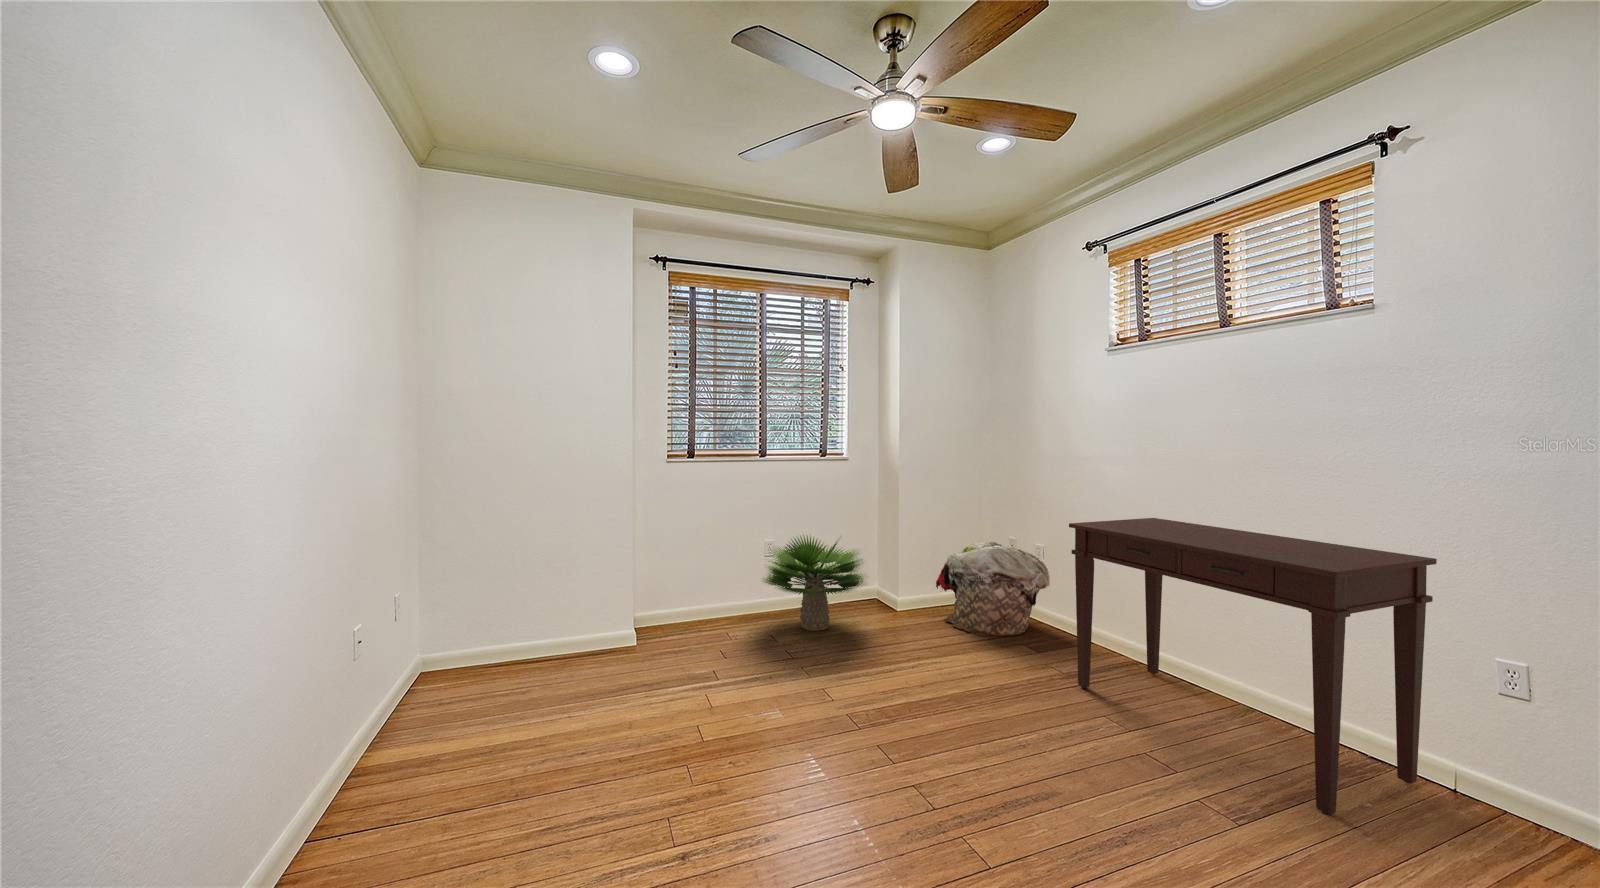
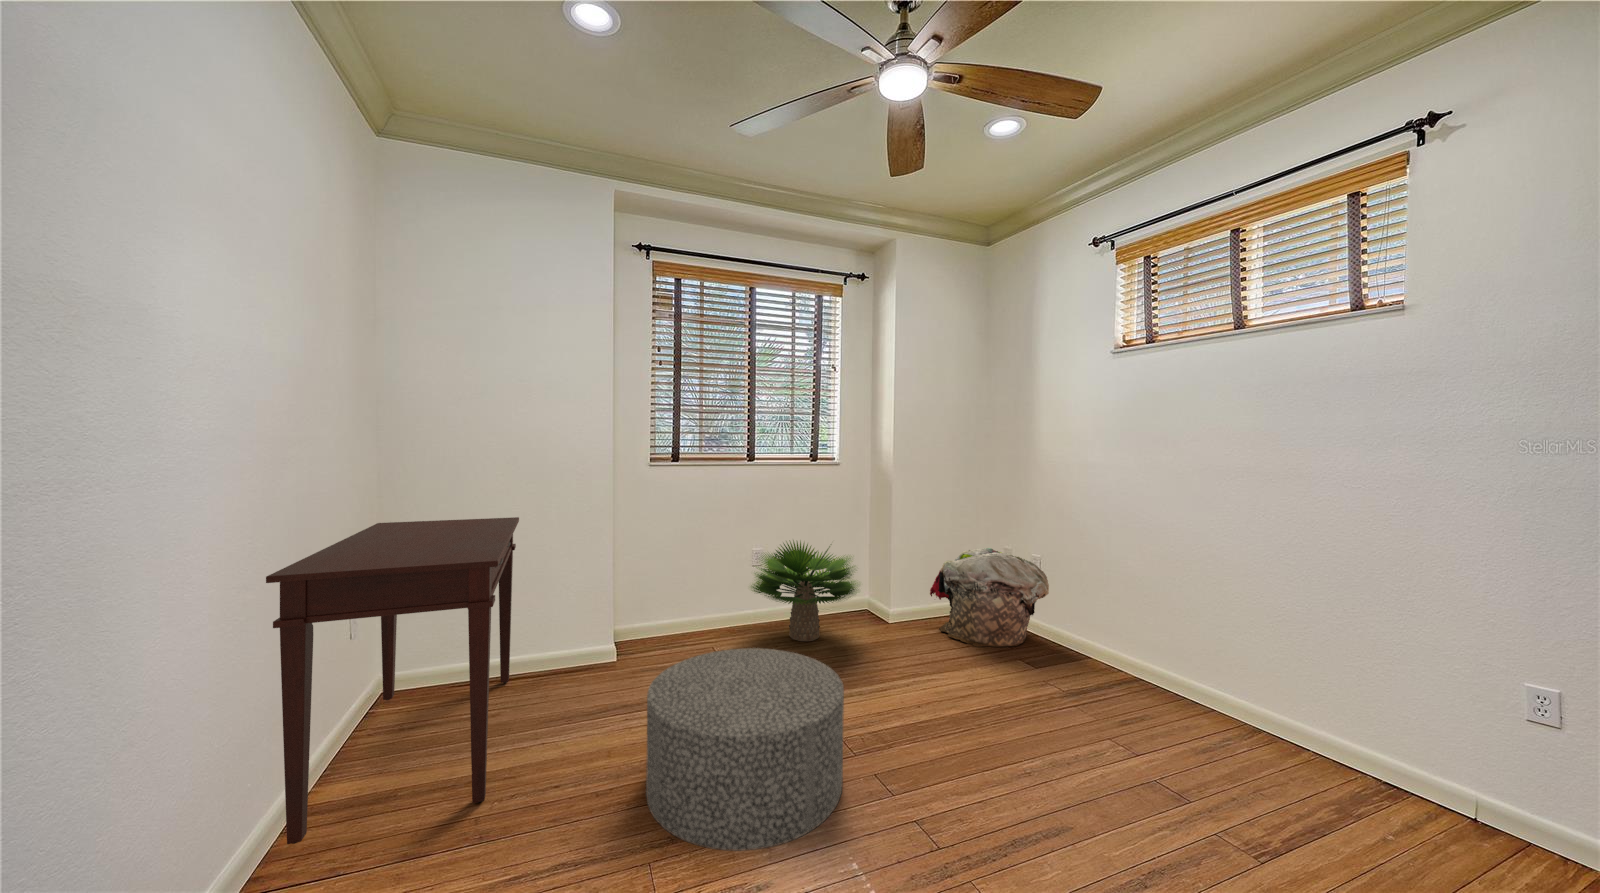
desk: present [1069,518,1437,814] -> present [266,517,519,844]
ottoman: none [667,633,845,808] -> present [646,648,844,851]

